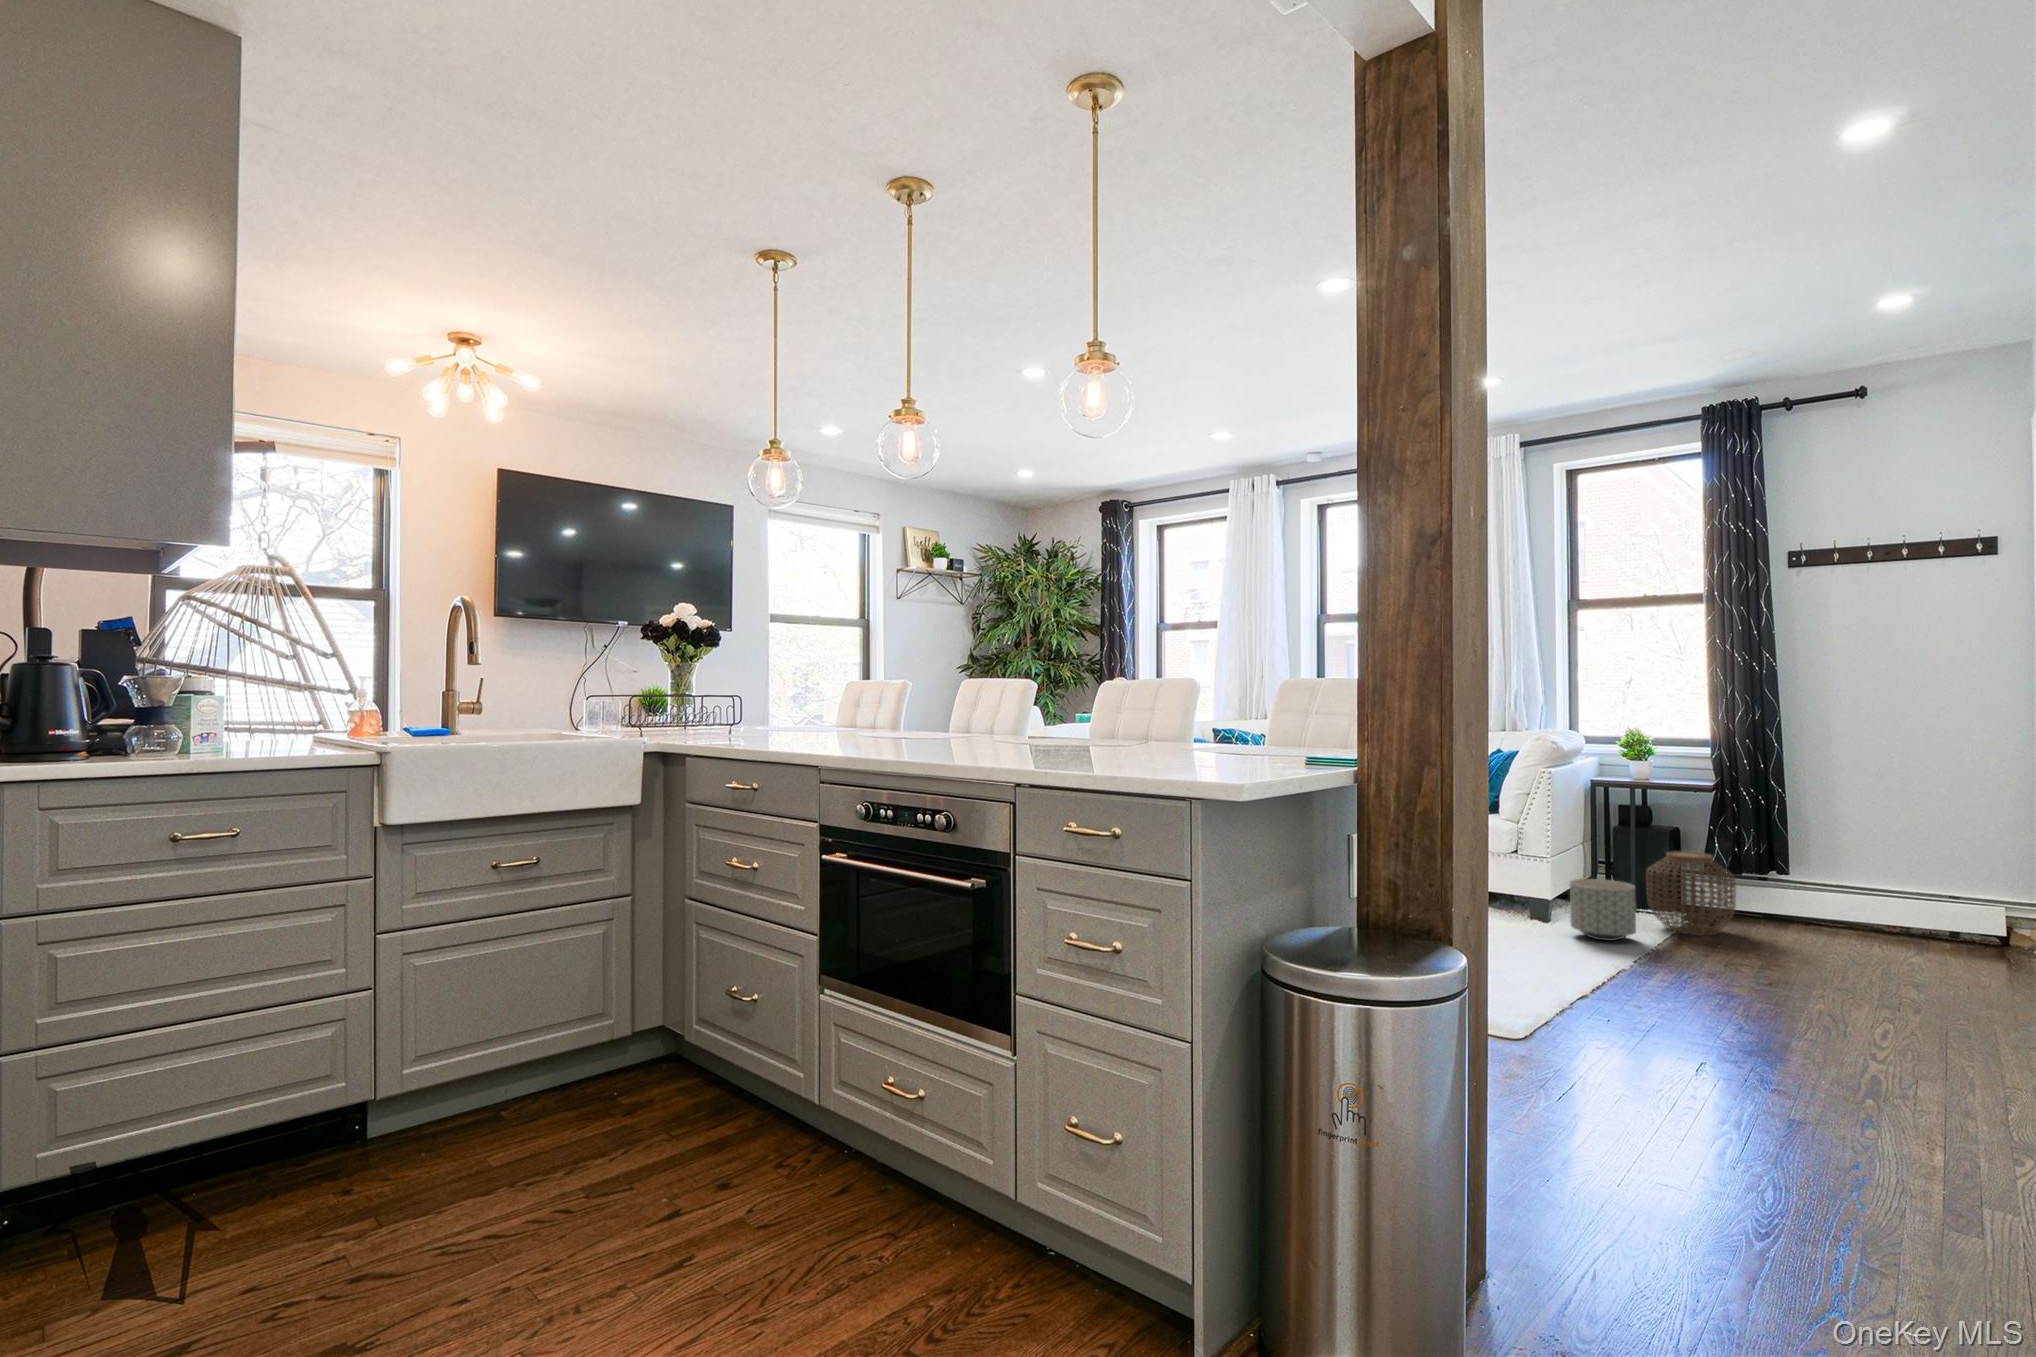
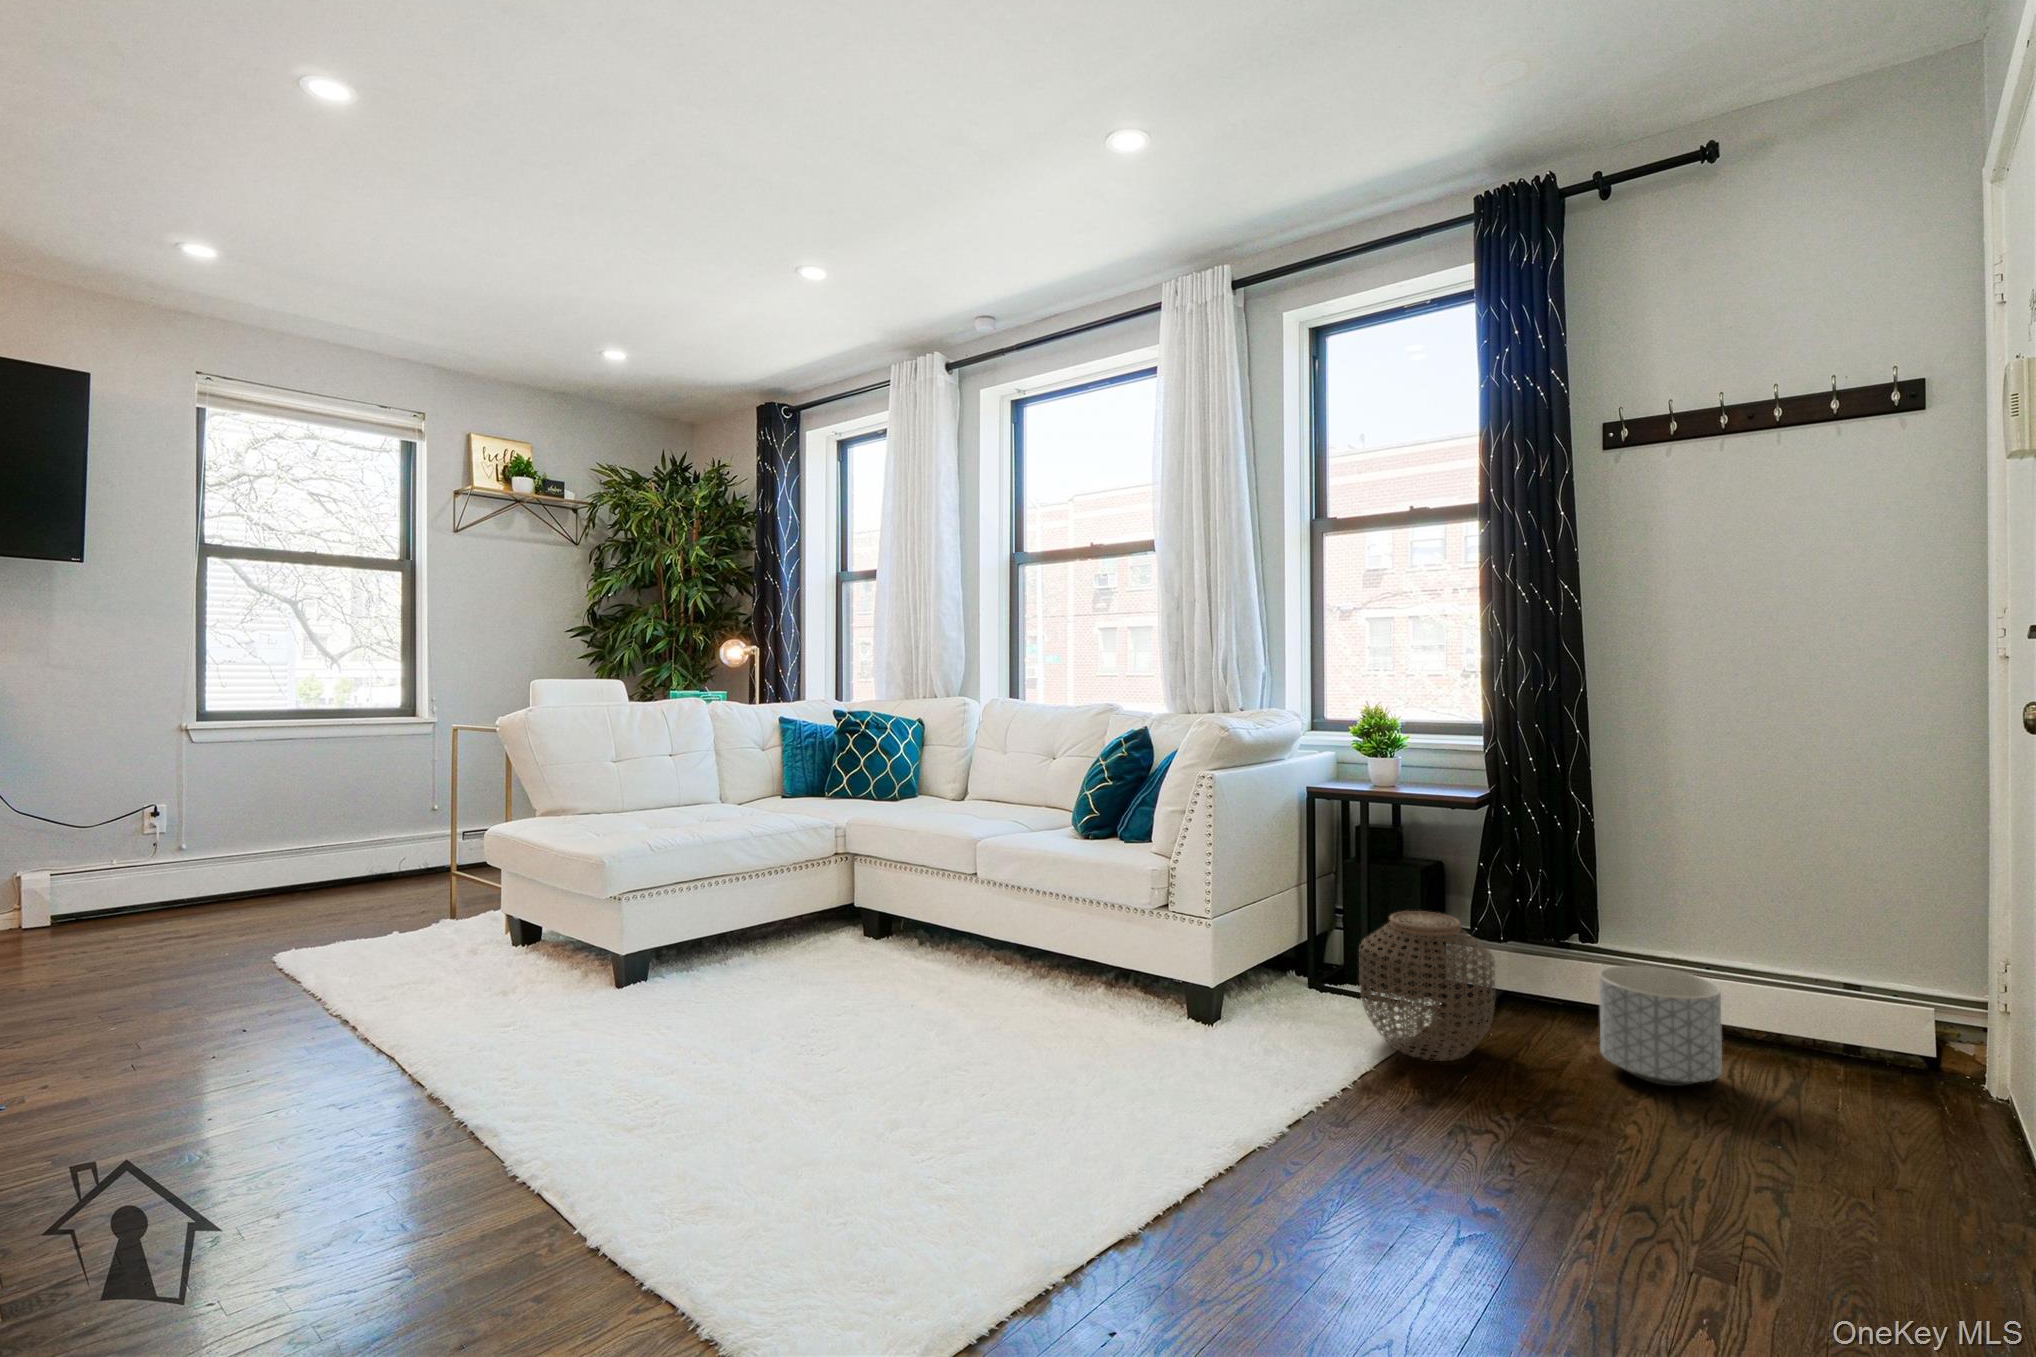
planter: present [1570,879,1636,941] -> present [1599,966,1722,1086]

